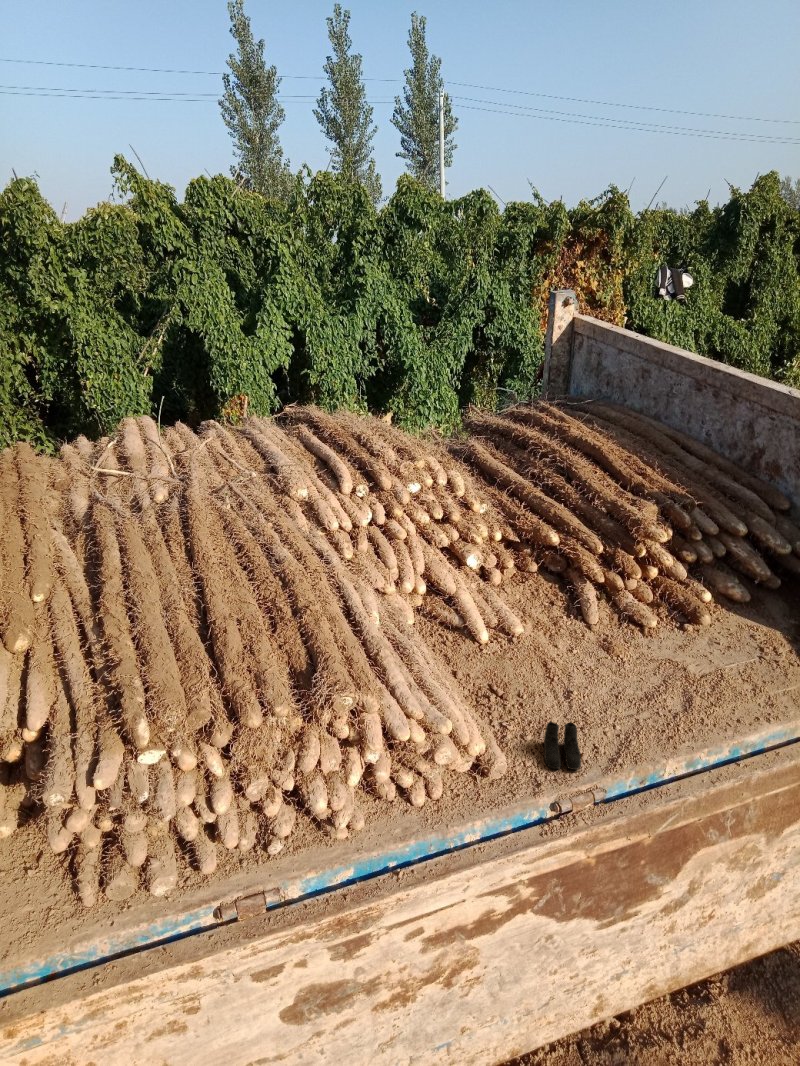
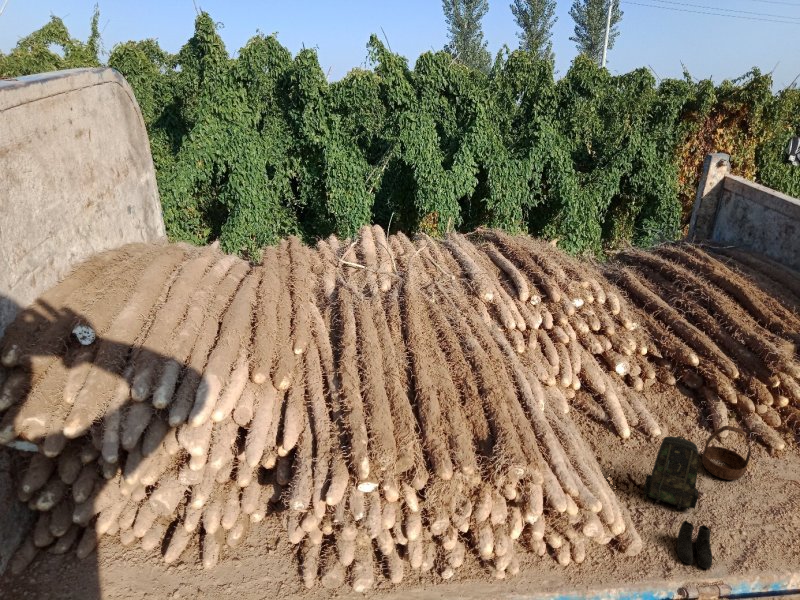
basket: none [569,606,617,668] -> present [702,426,751,480]
backpack: none [506,626,564,711] -> present [644,436,699,509]

